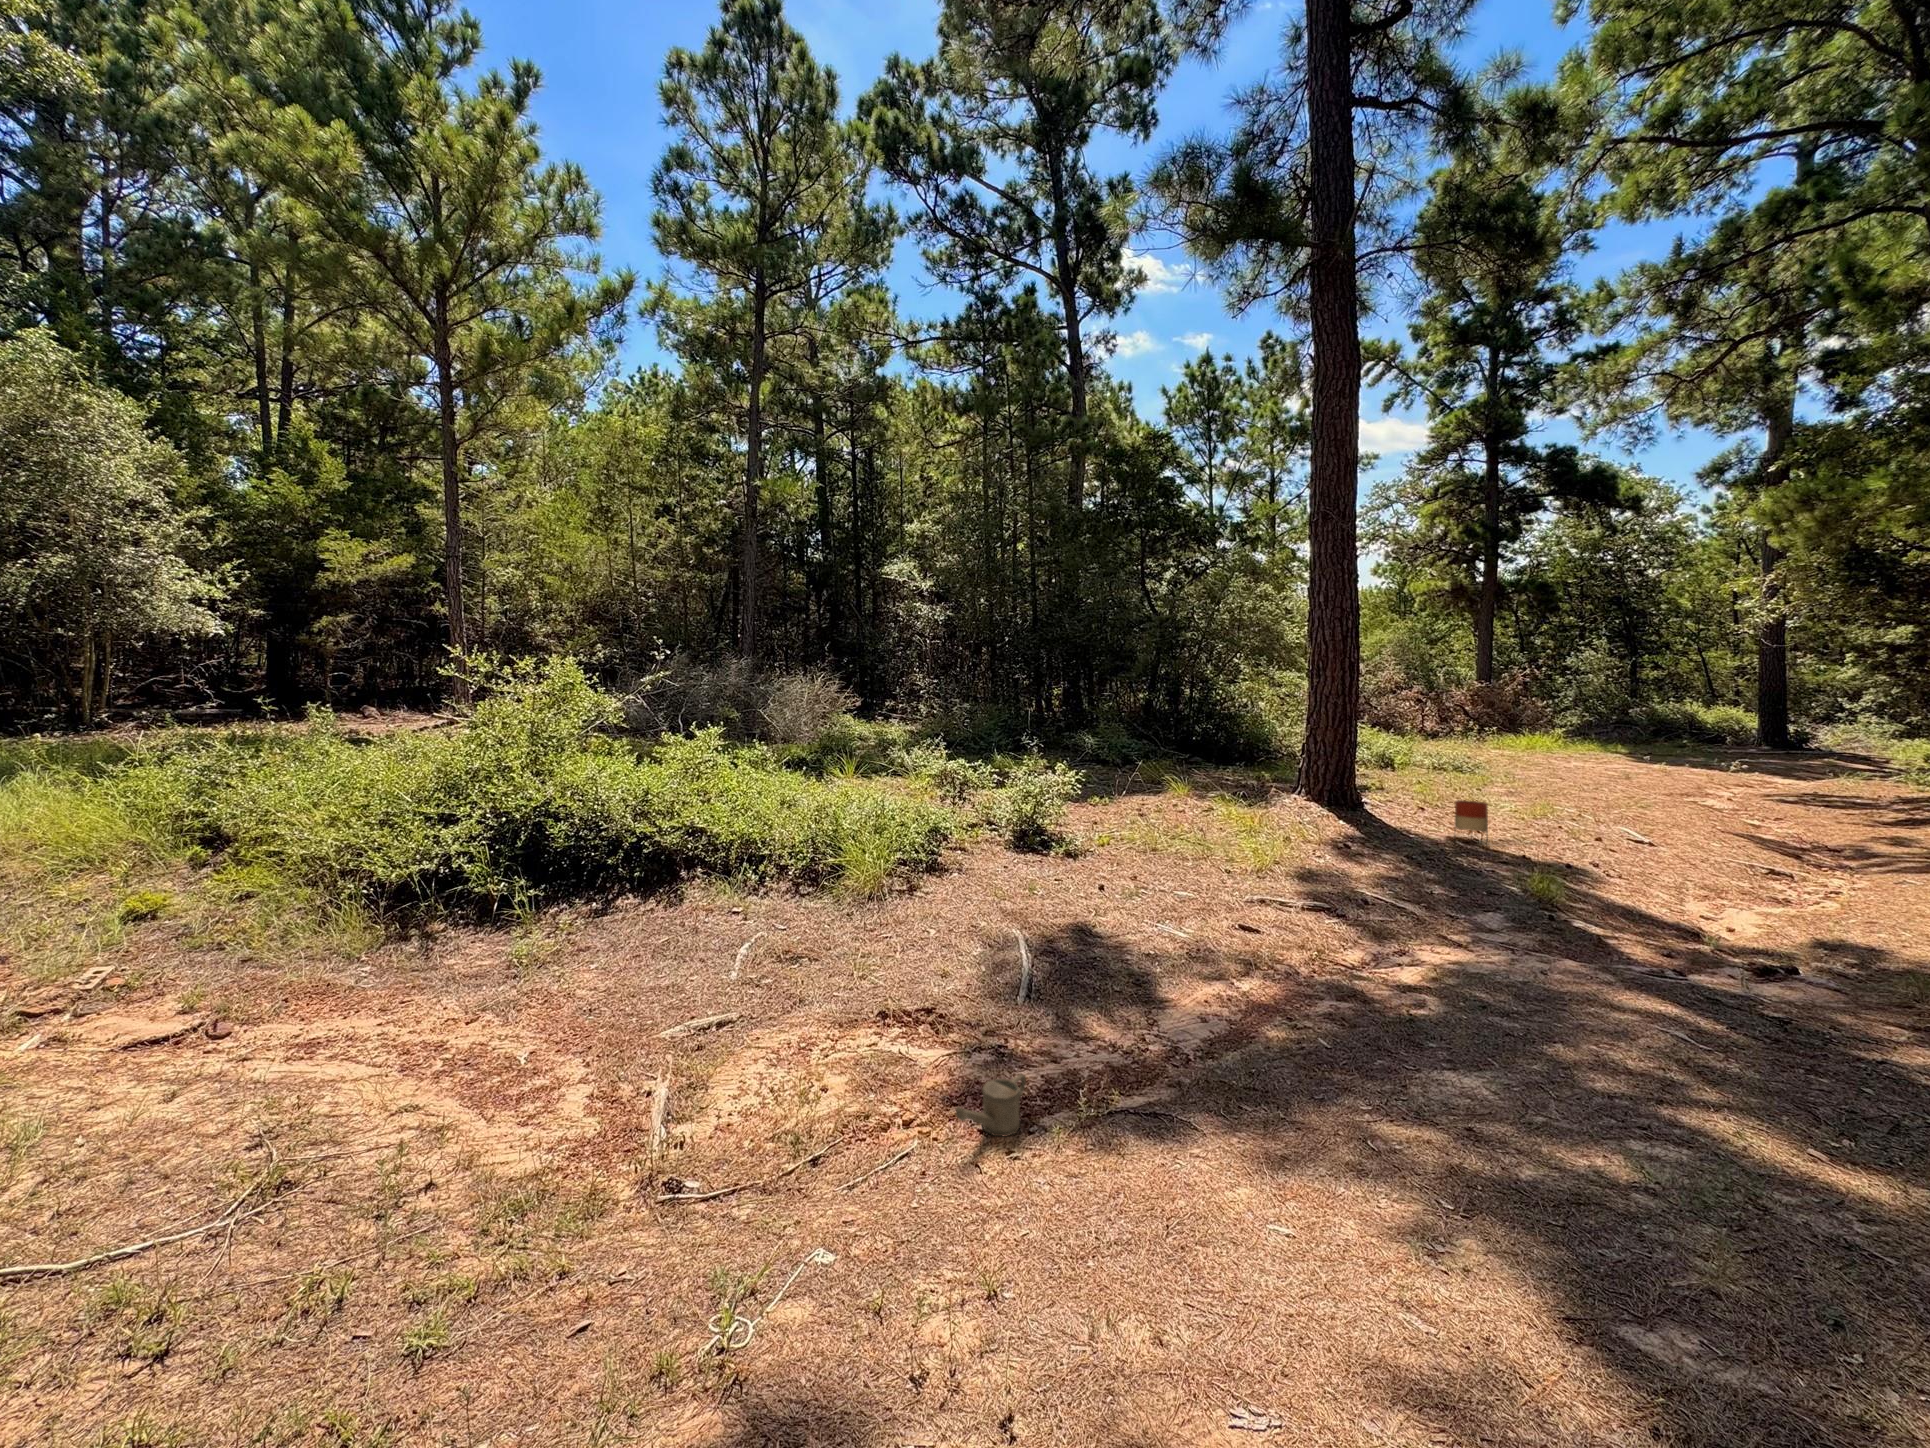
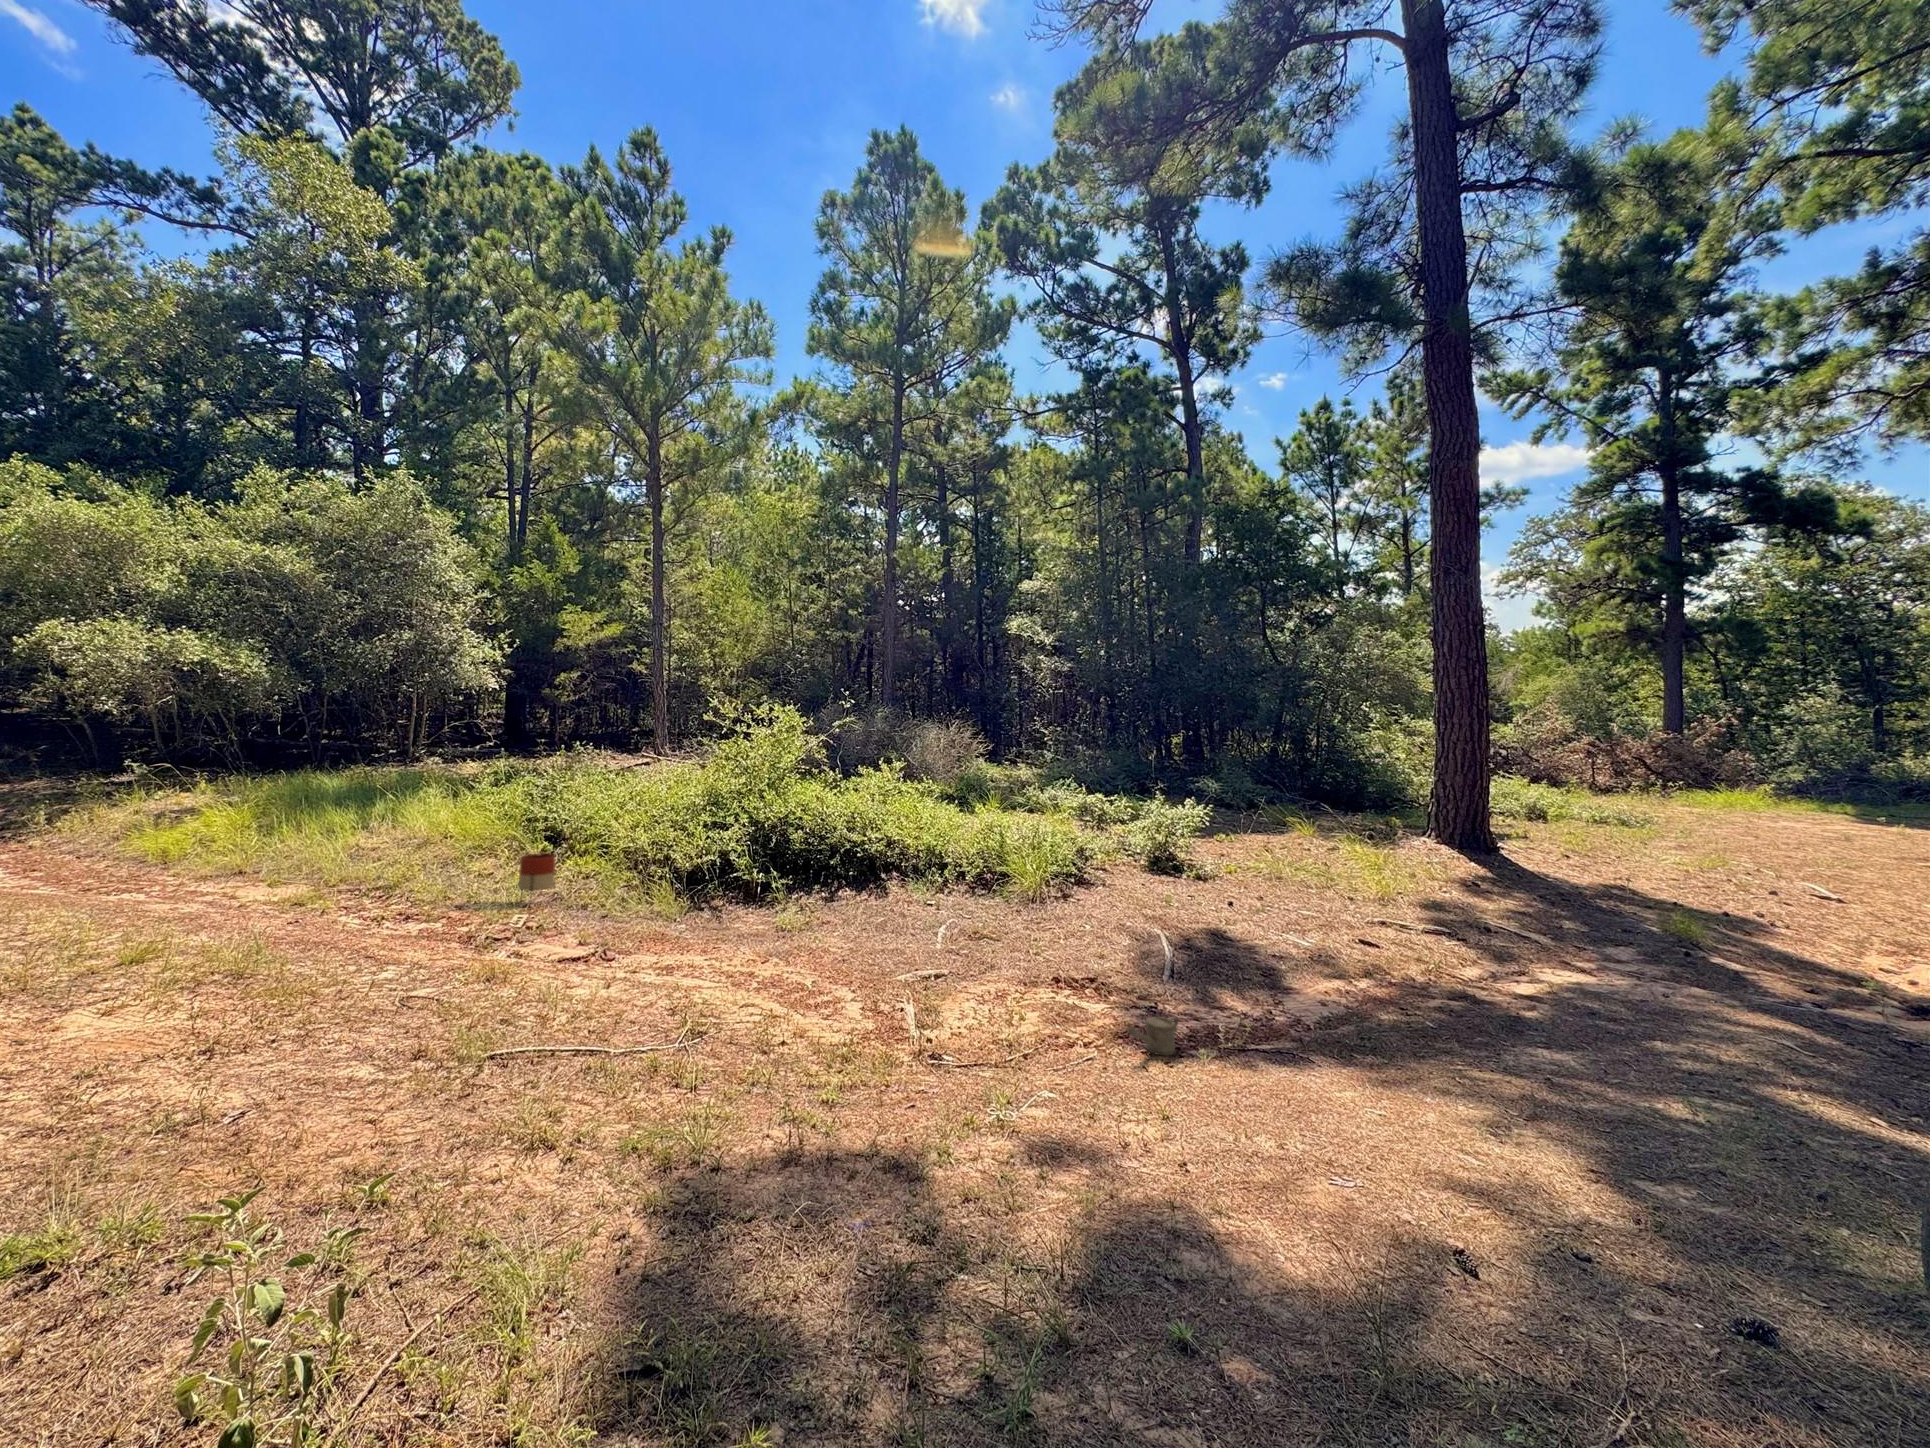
planter: present [1455,800,1488,833] -> present [518,853,557,899]

